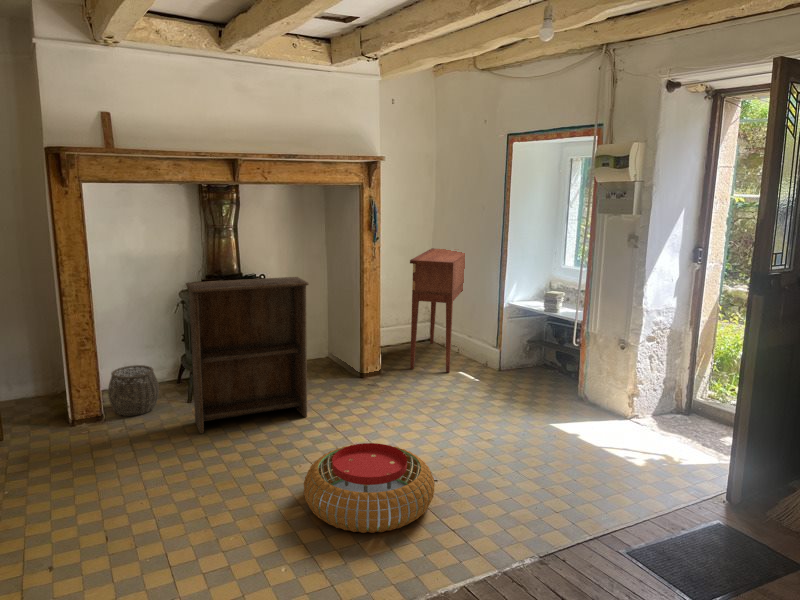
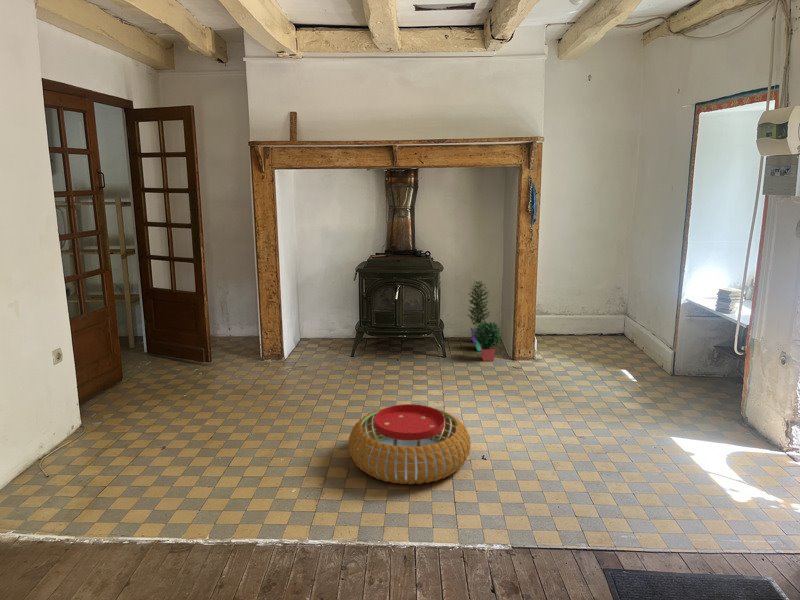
console table: present [410,248,465,373] -> none [572,236,669,368]
bookshelf: present [186,277,309,433] -> none [333,251,436,382]
potted plant: none [296,300,351,385] -> present [468,281,501,361]
woven basket: present [108,365,159,416] -> none [294,318,333,358]

